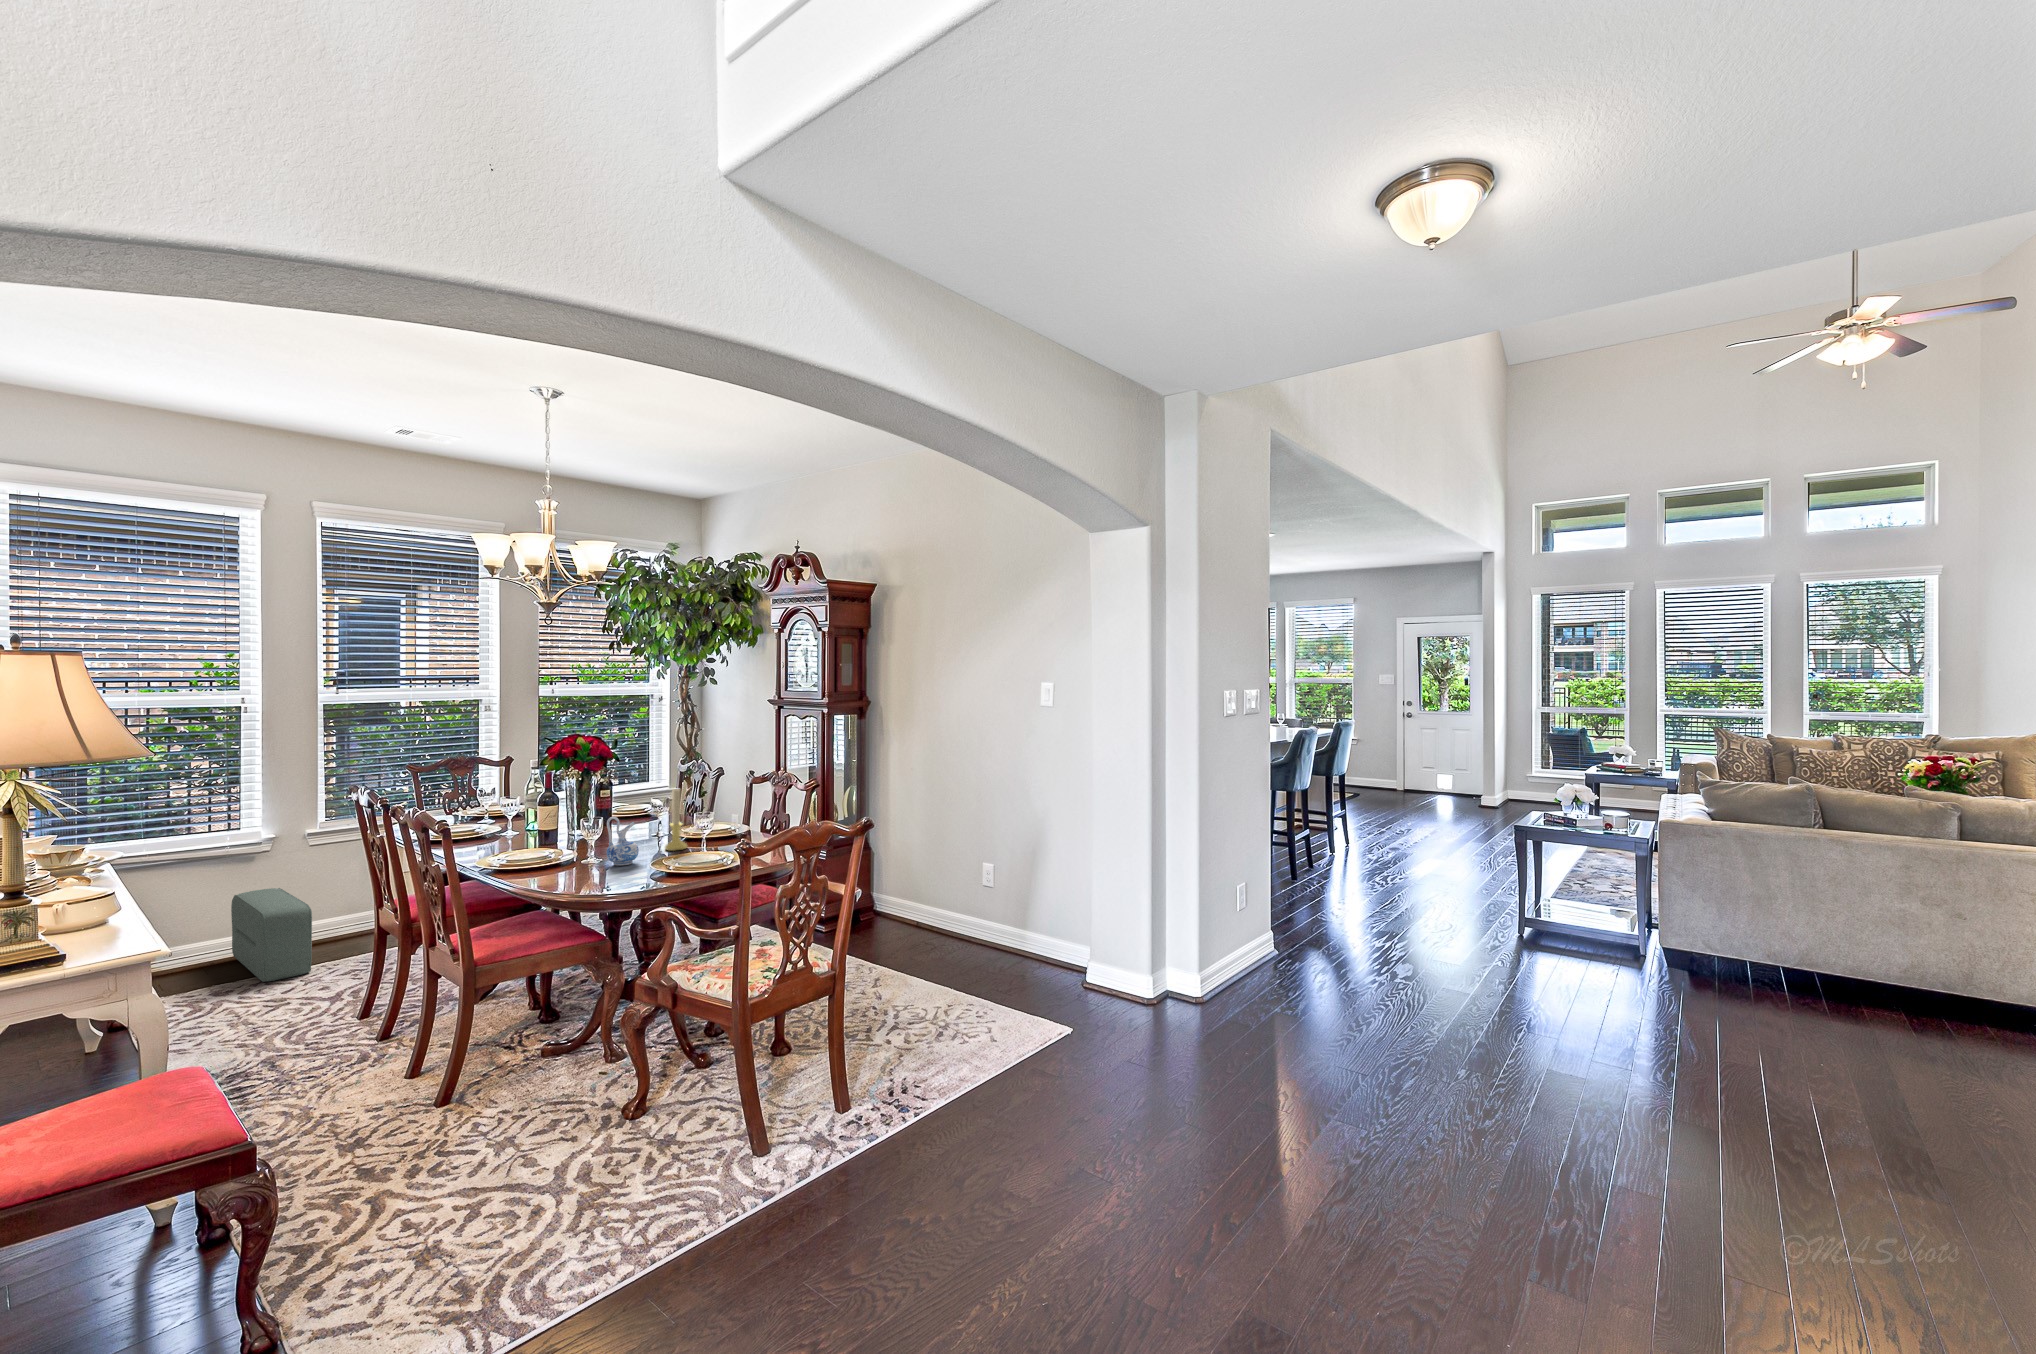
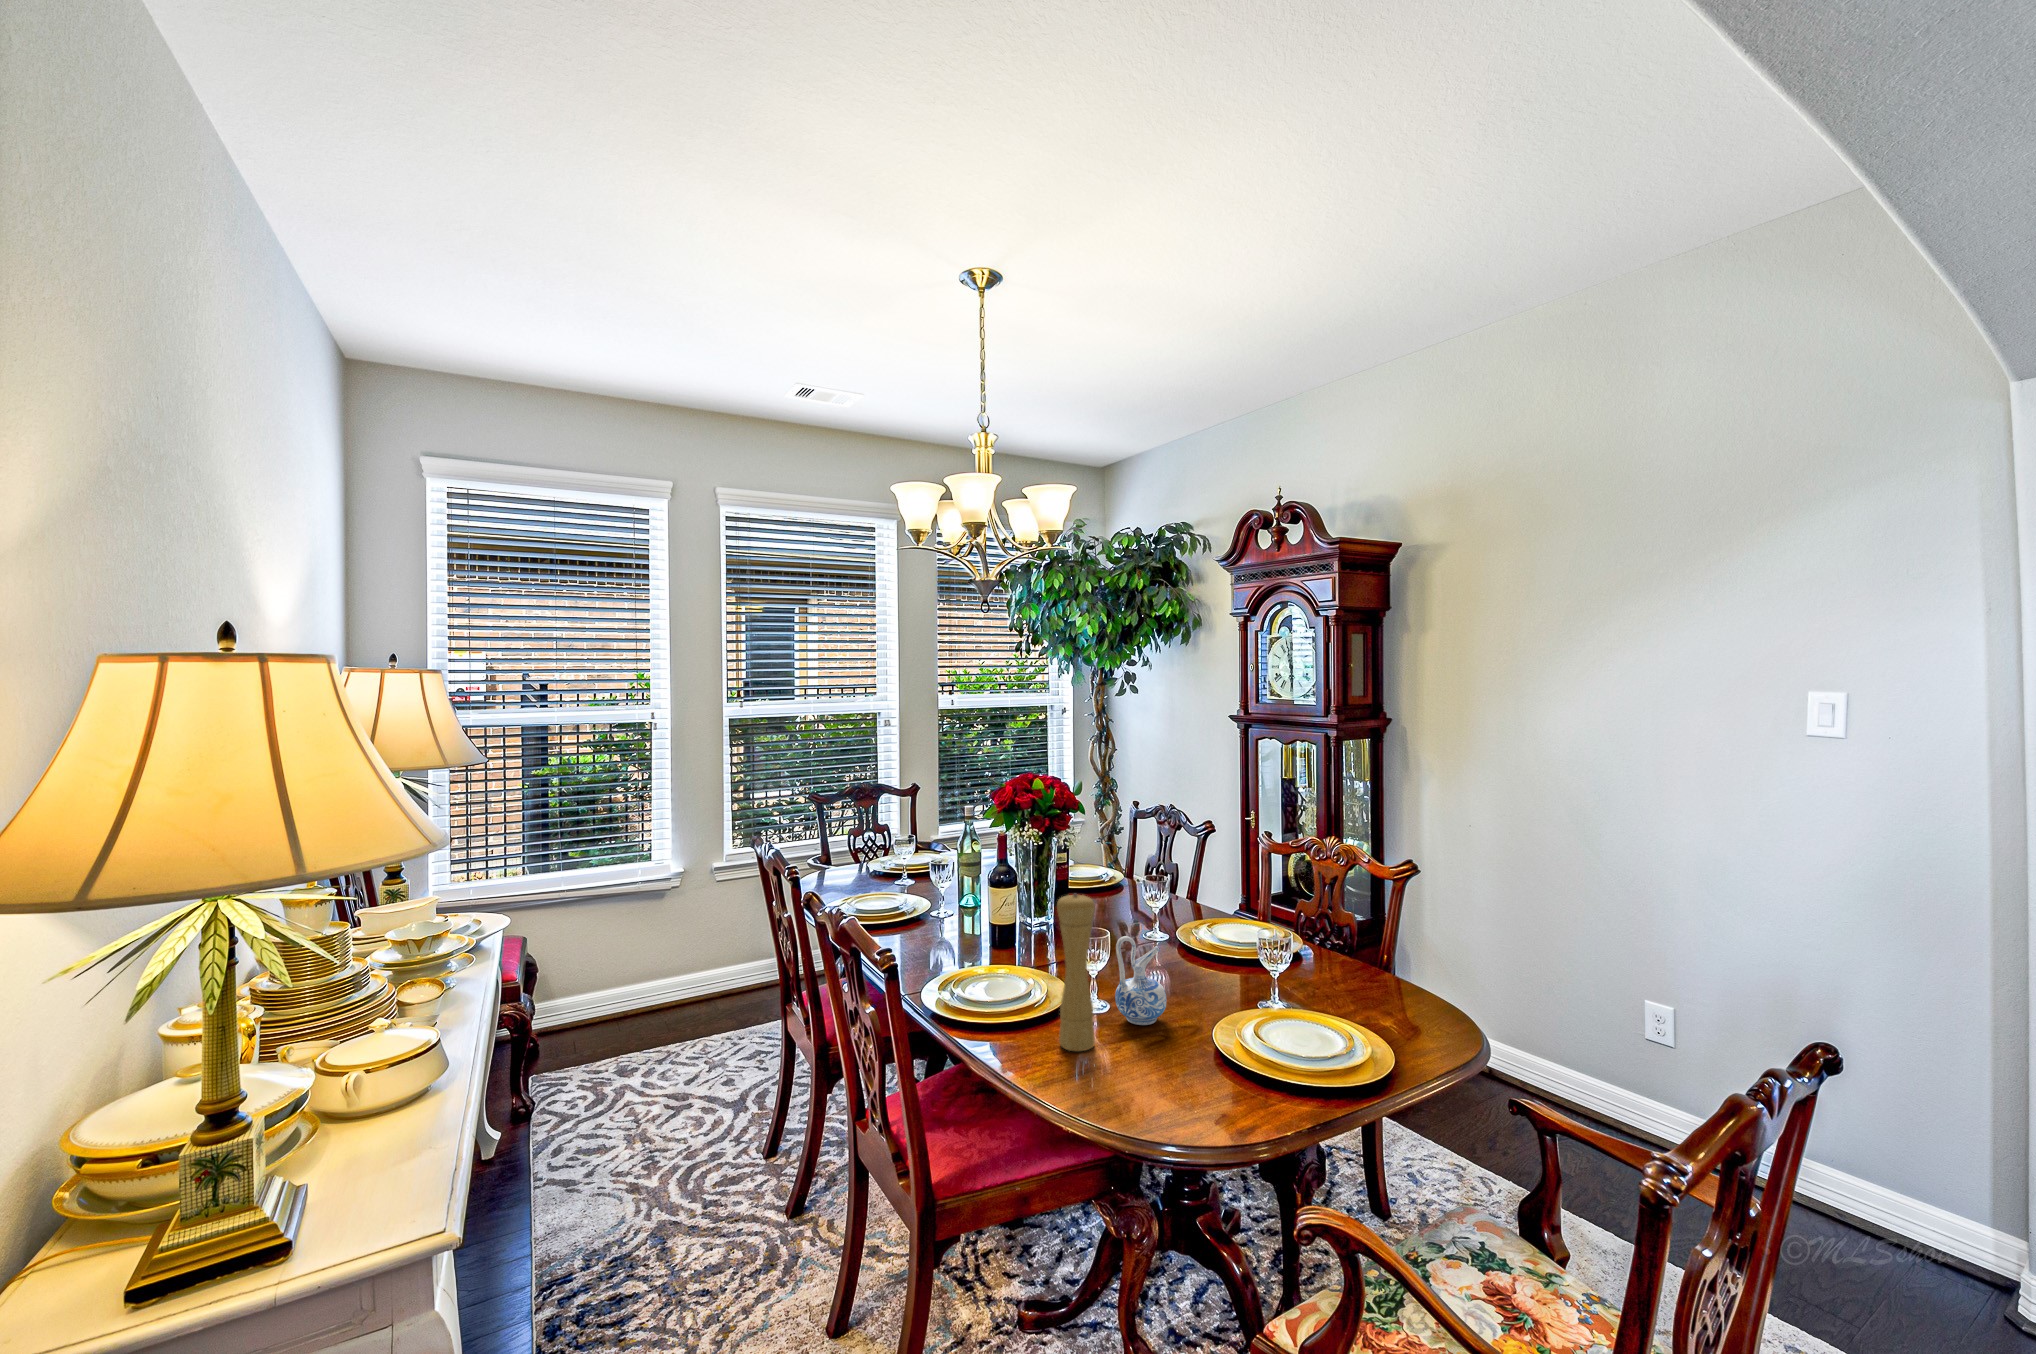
candle holder: present [665,788,687,851] -> none [1188,877,1226,990]
pepper mill: none [564,791,588,877] -> present [1057,894,1095,1051]
pouf: present [231,888,312,982] -> none [643,934,715,1061]

